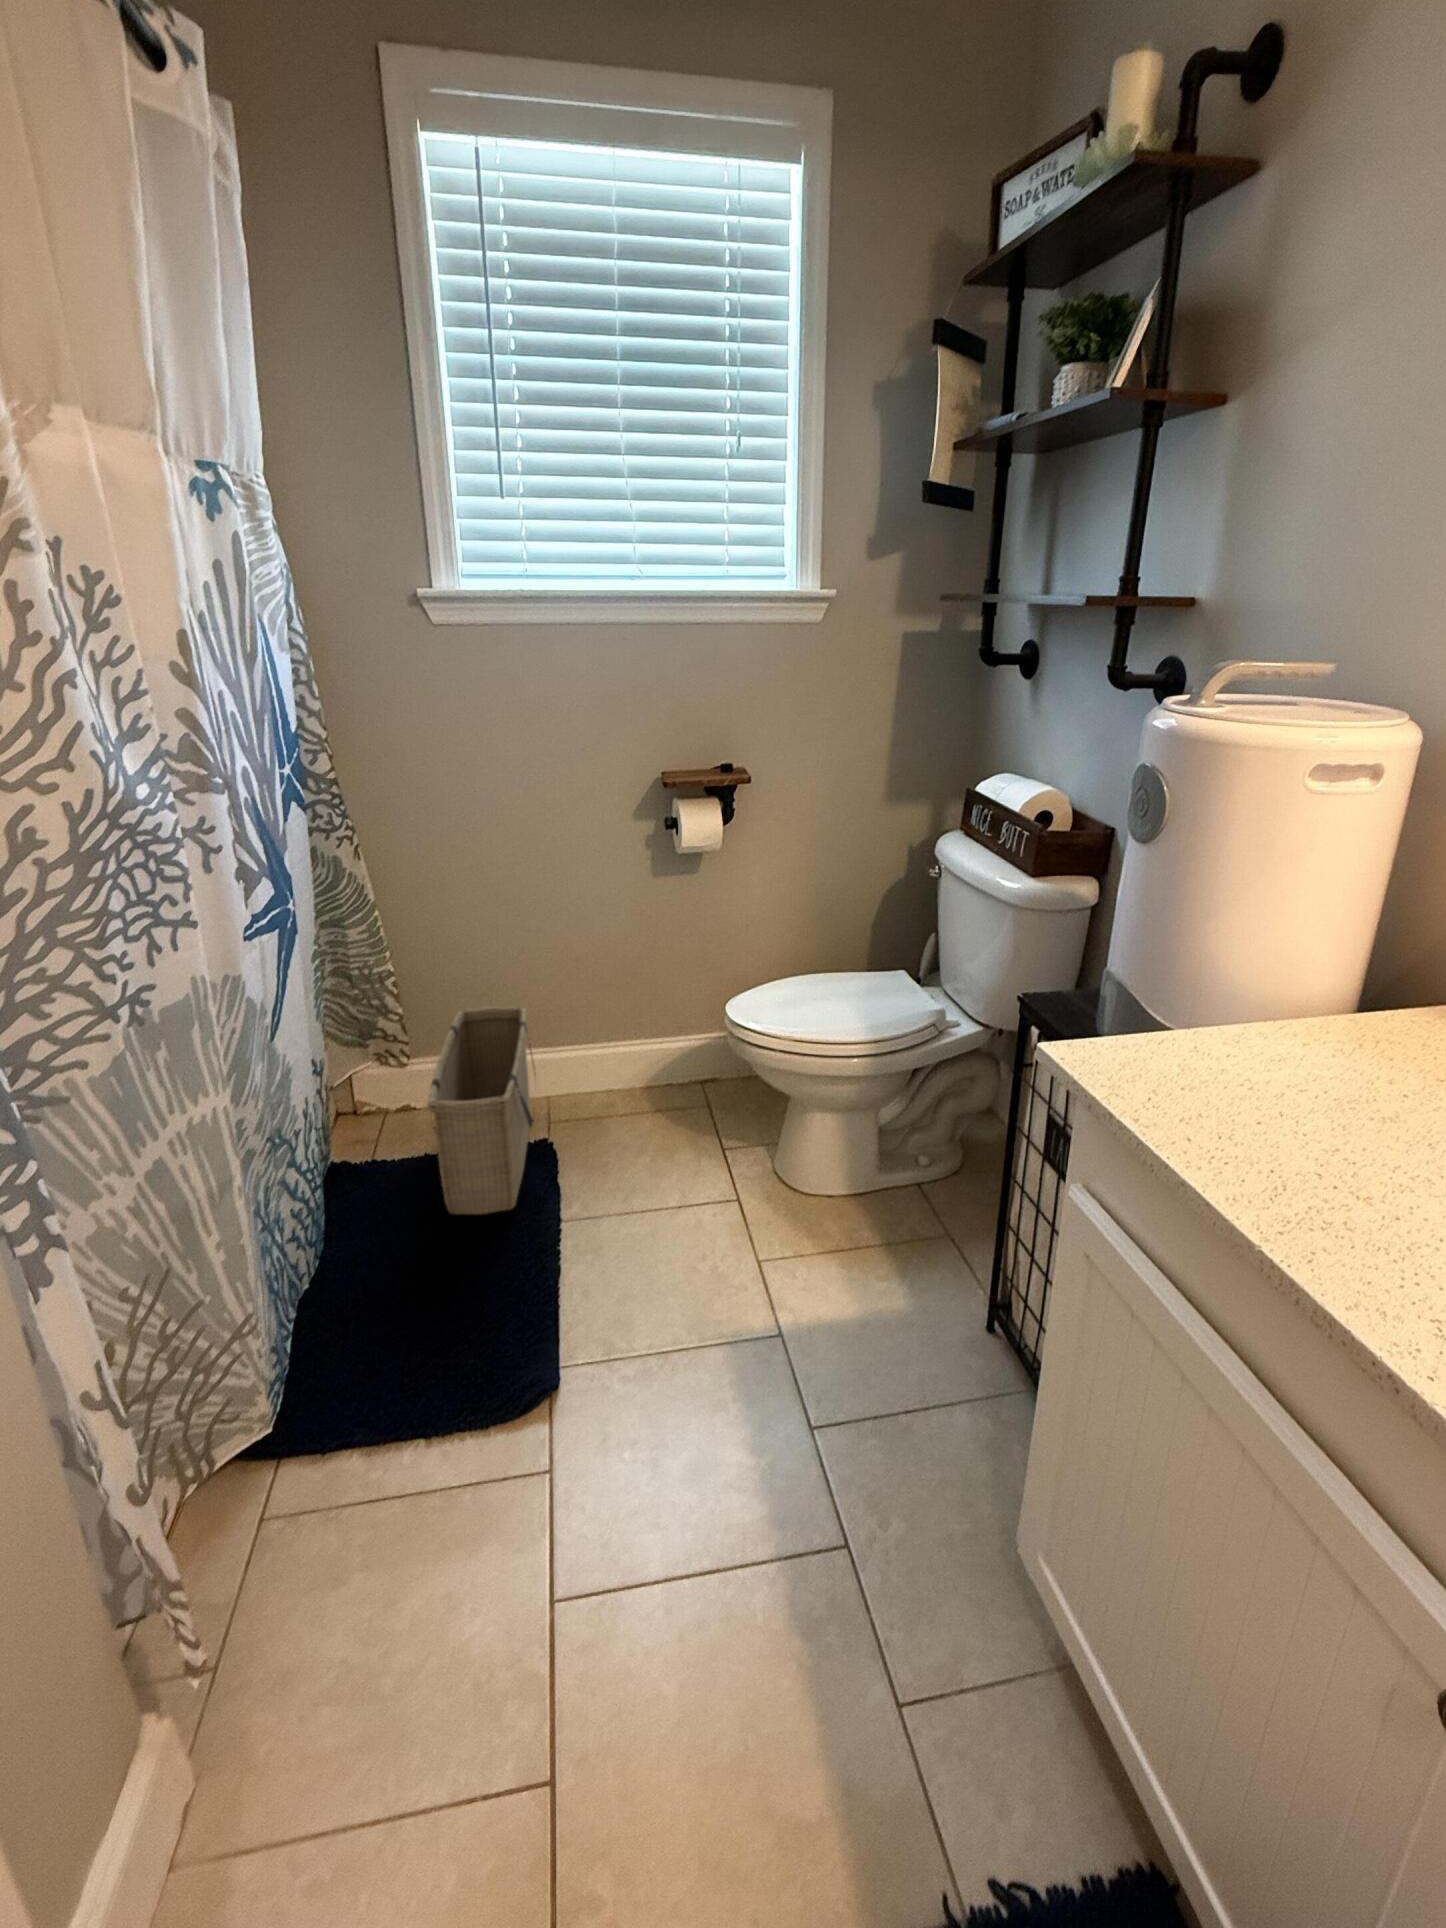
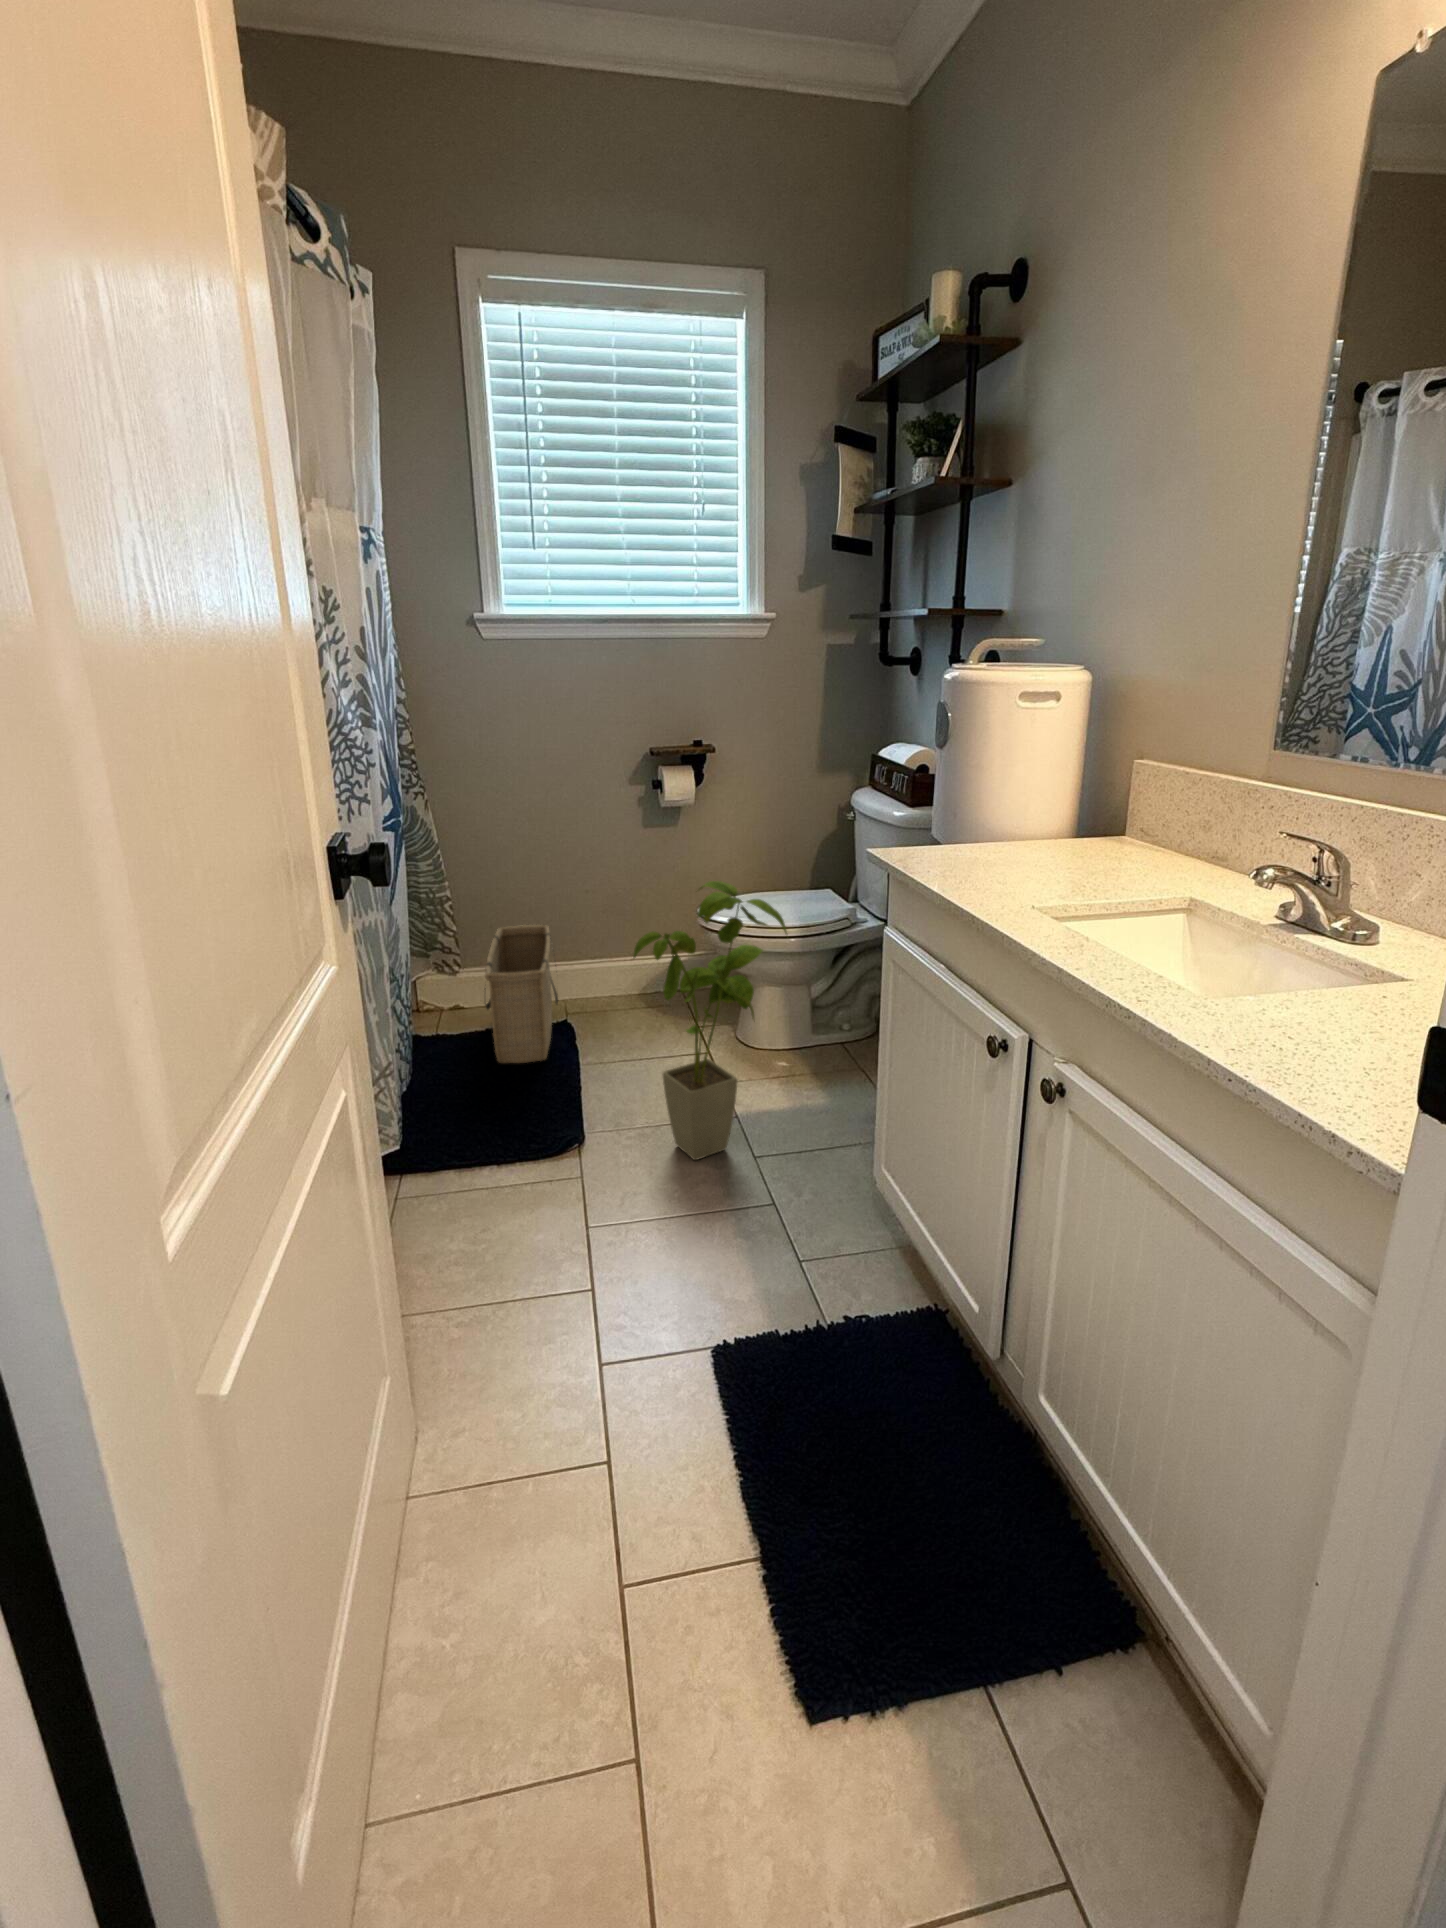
house plant: none [623,1035,870,1430] -> present [633,881,787,1160]

